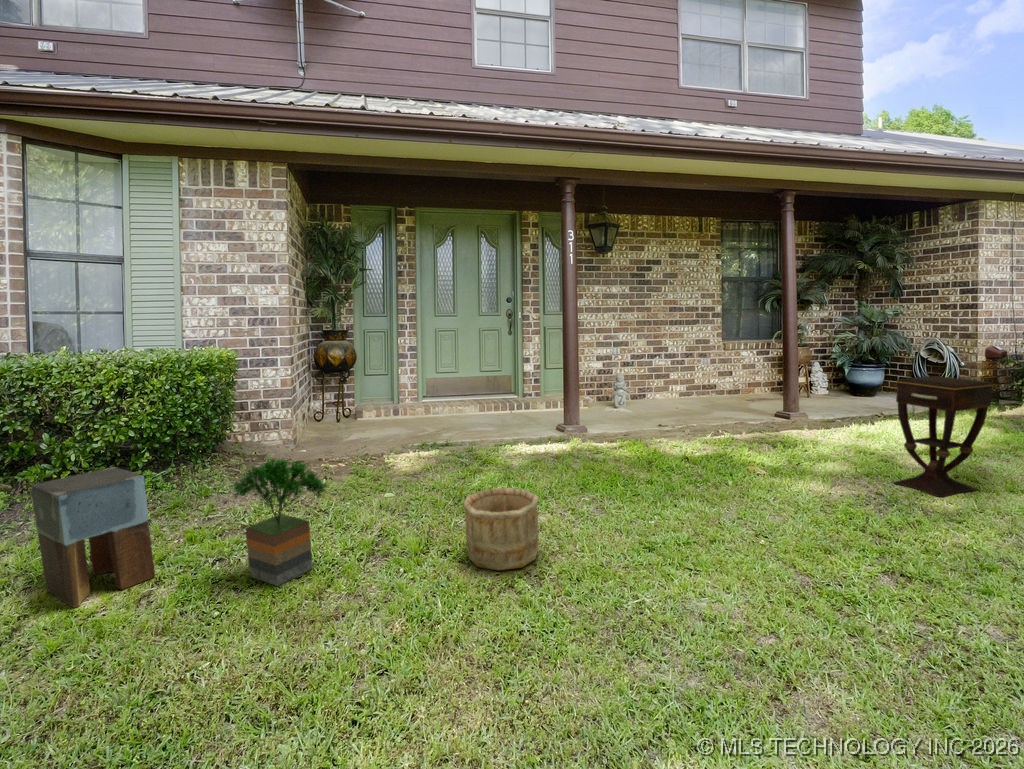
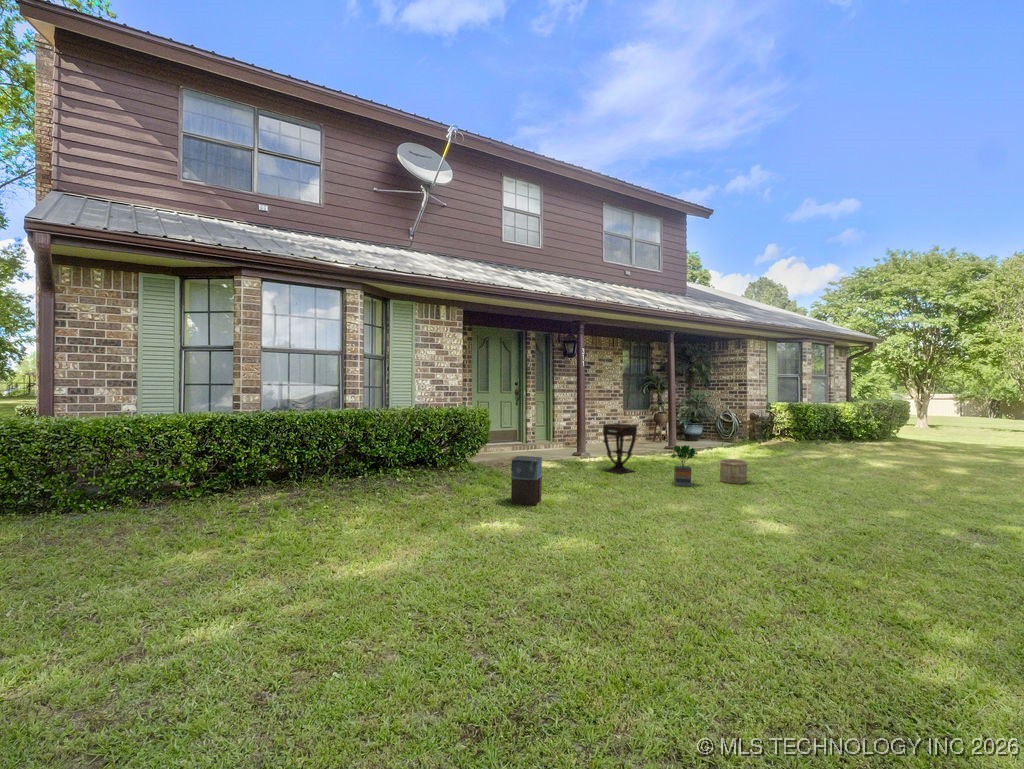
side table: present [894,376,994,497] -> present [603,423,637,474]
potted tree: present [233,459,326,586] -> present [669,445,697,487]
wooden bucket: present [462,487,539,570] -> present [720,459,748,484]

